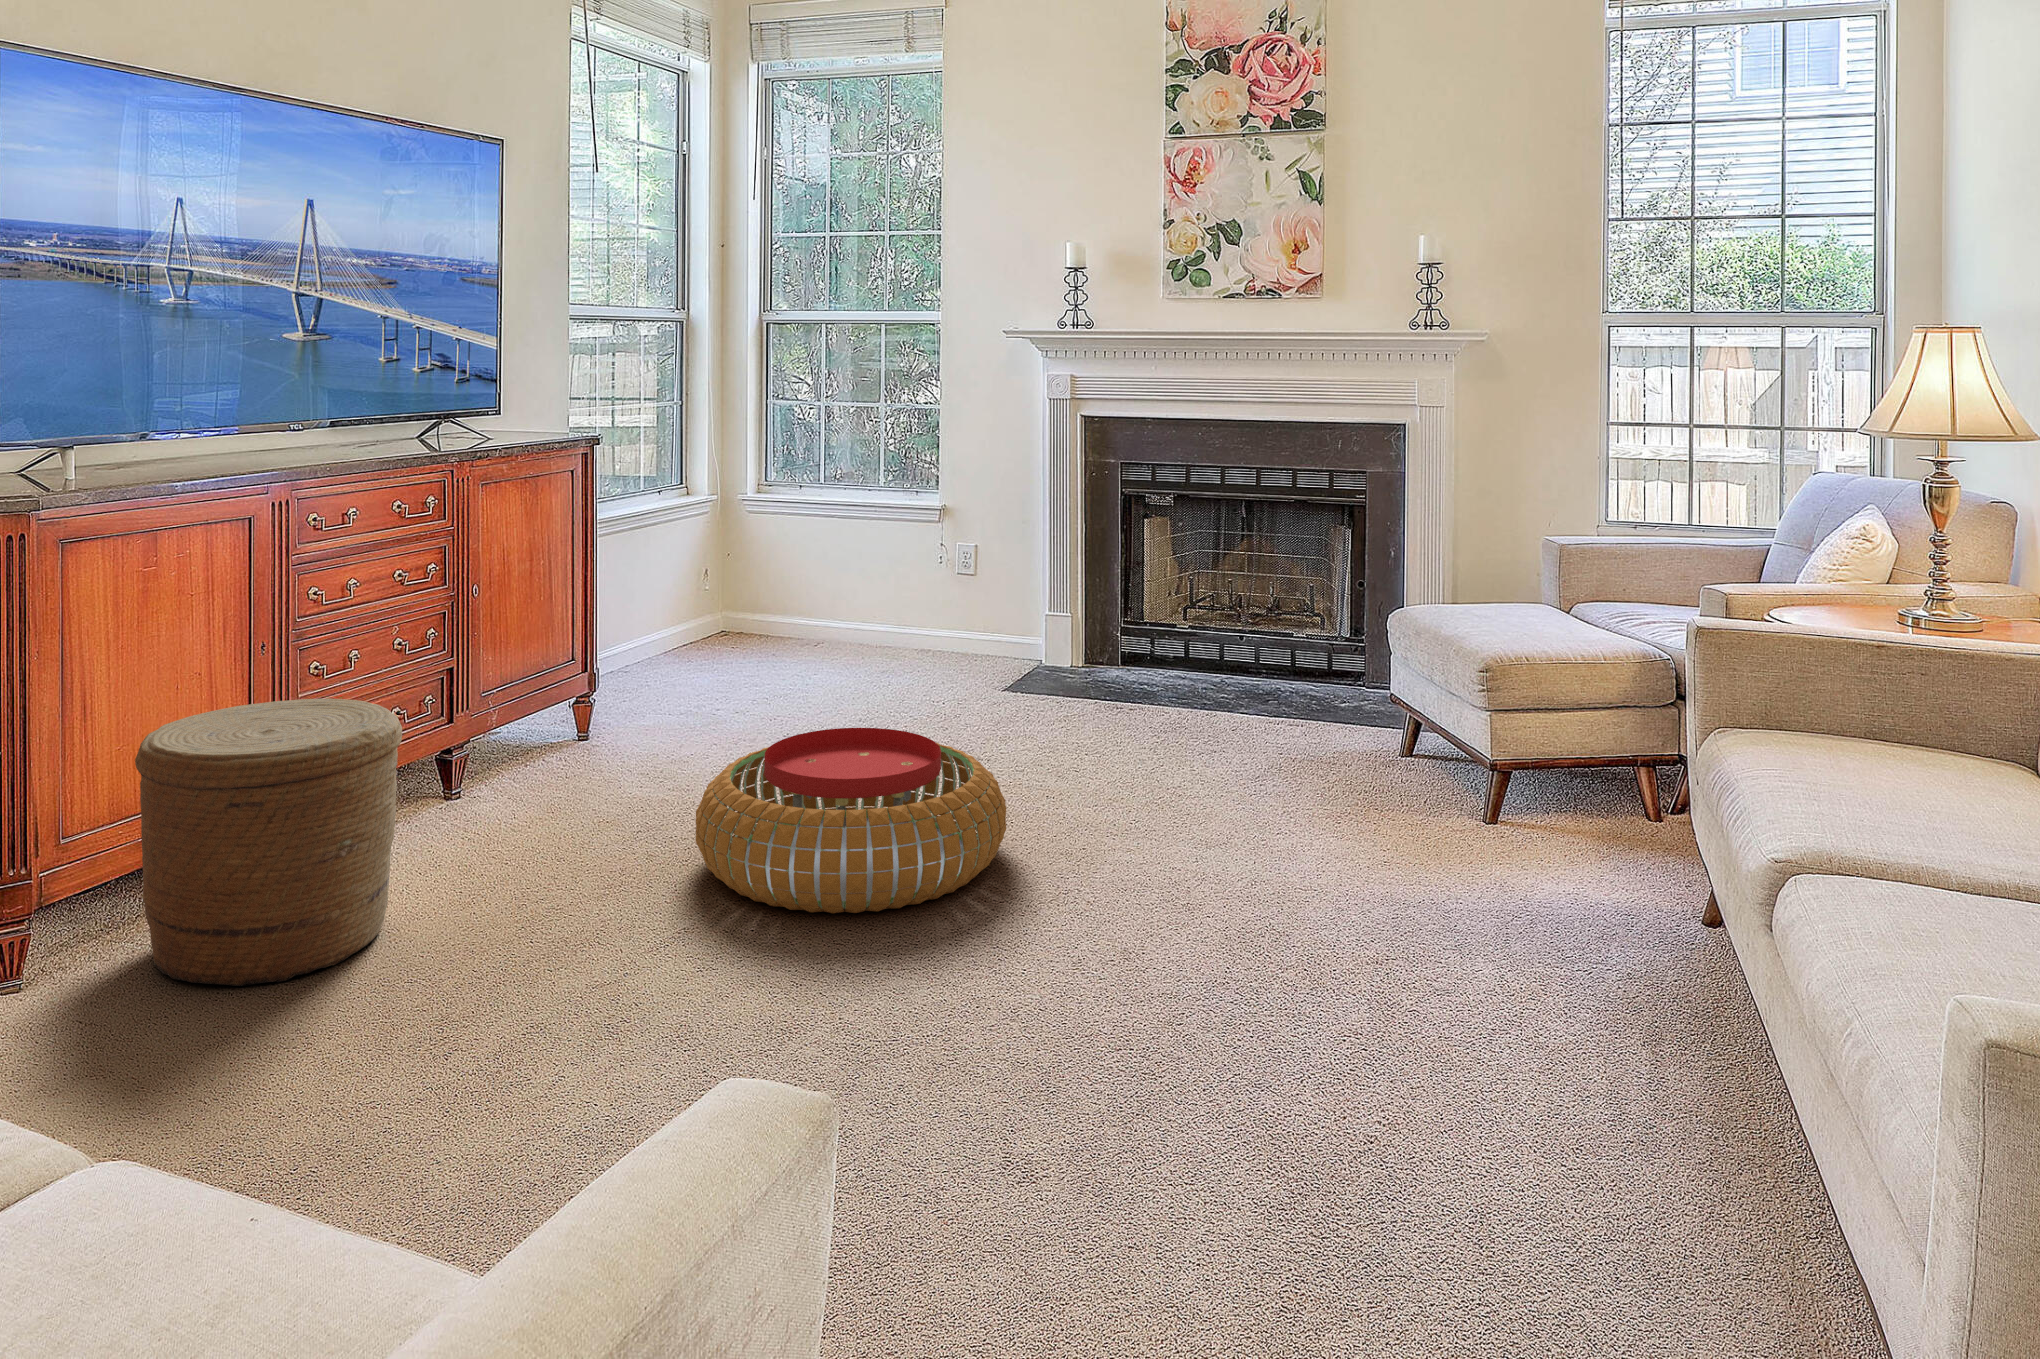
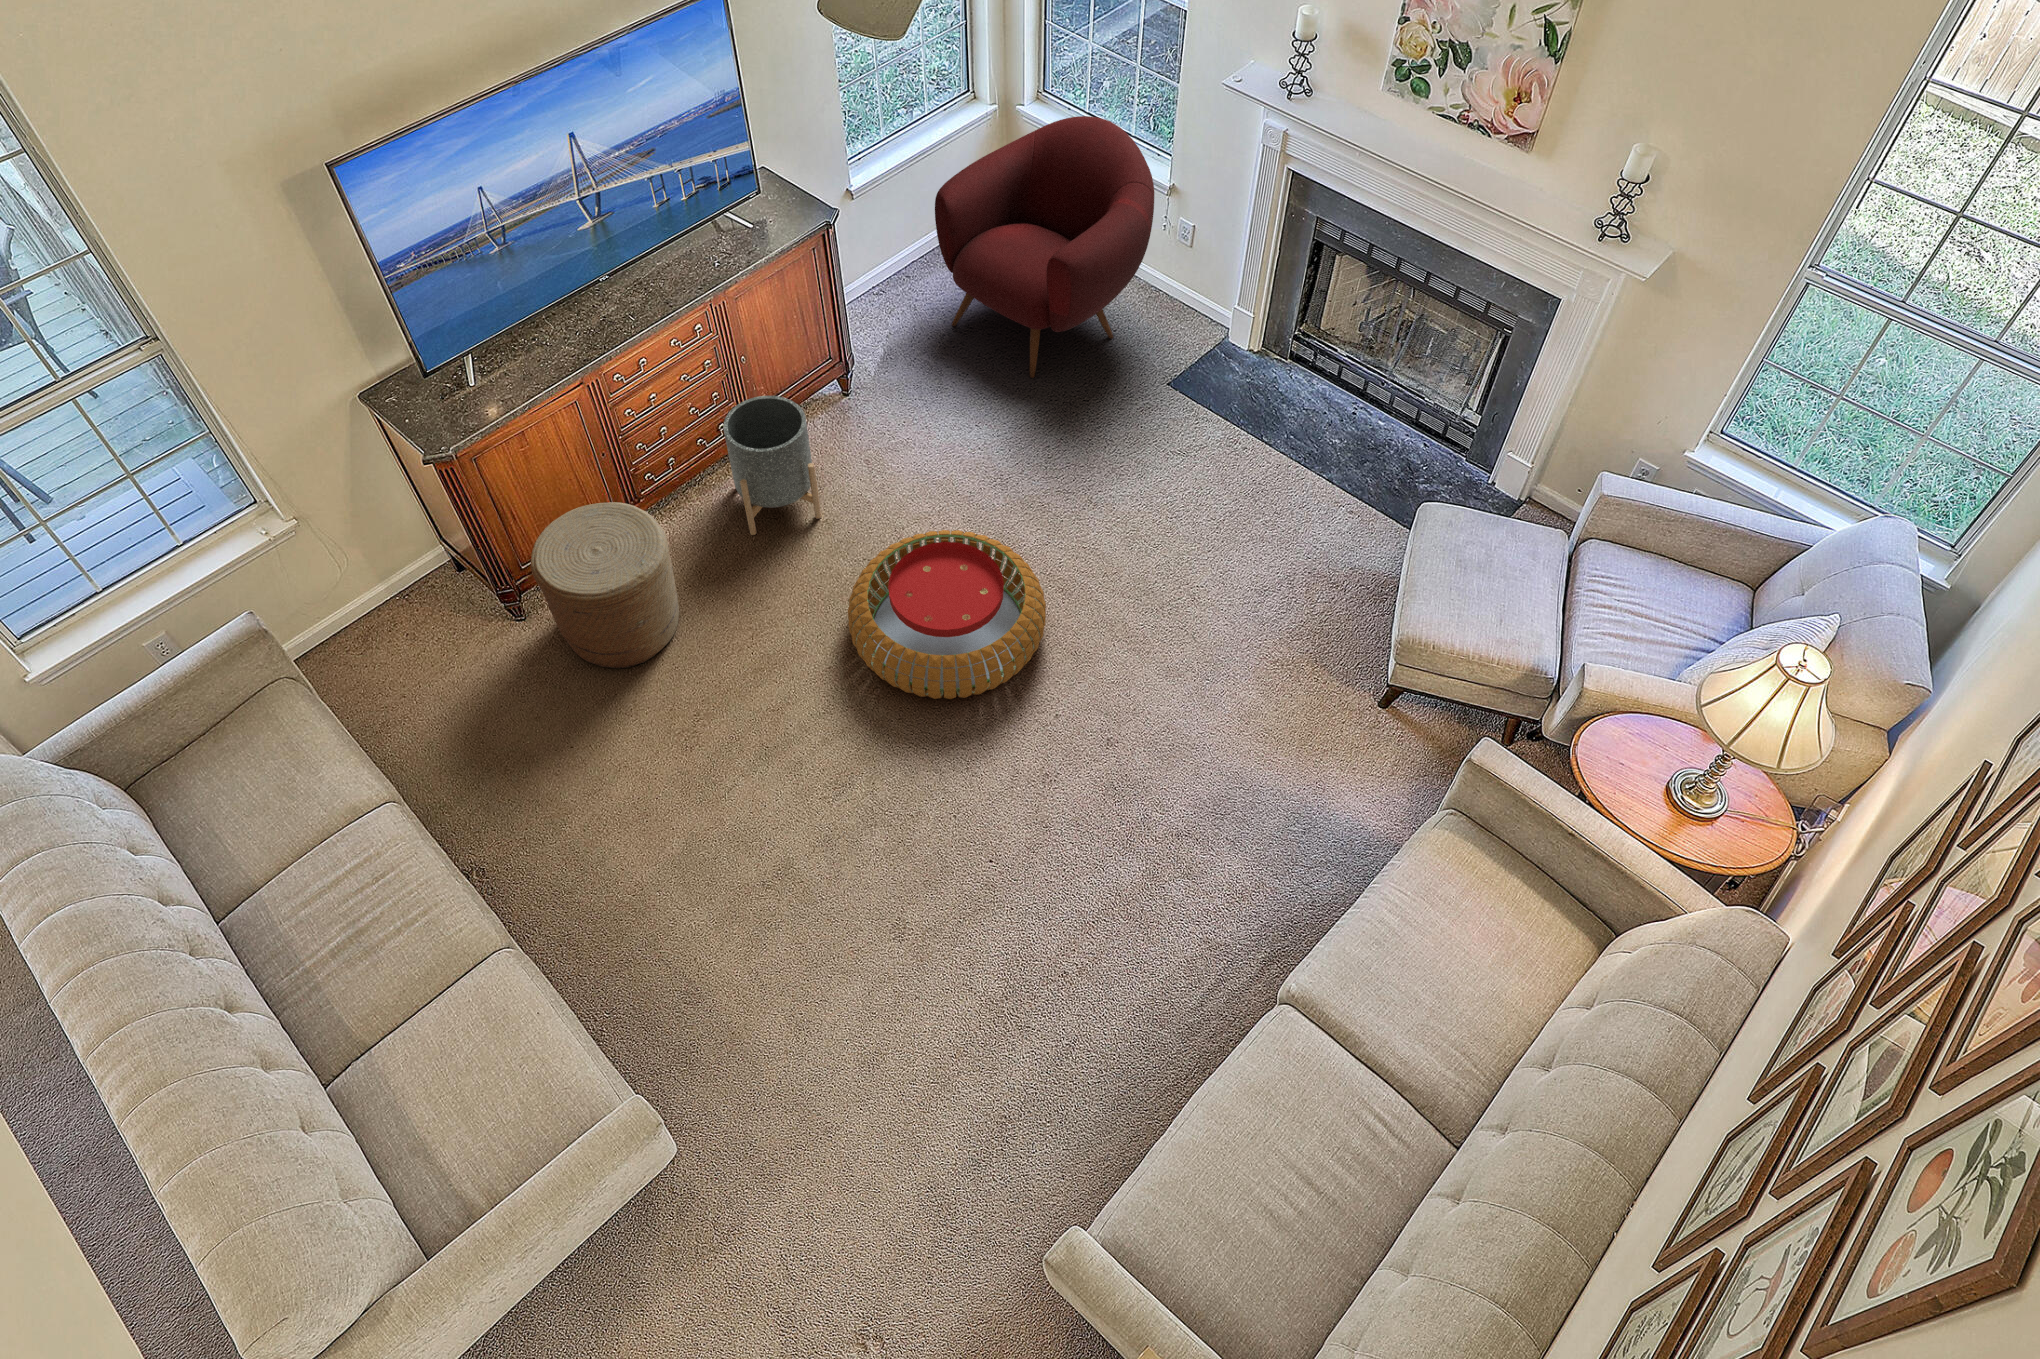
armchair: none [682,436,940,704] -> present [935,116,1154,378]
planter: none [442,635,595,841] -> present [723,396,821,535]

